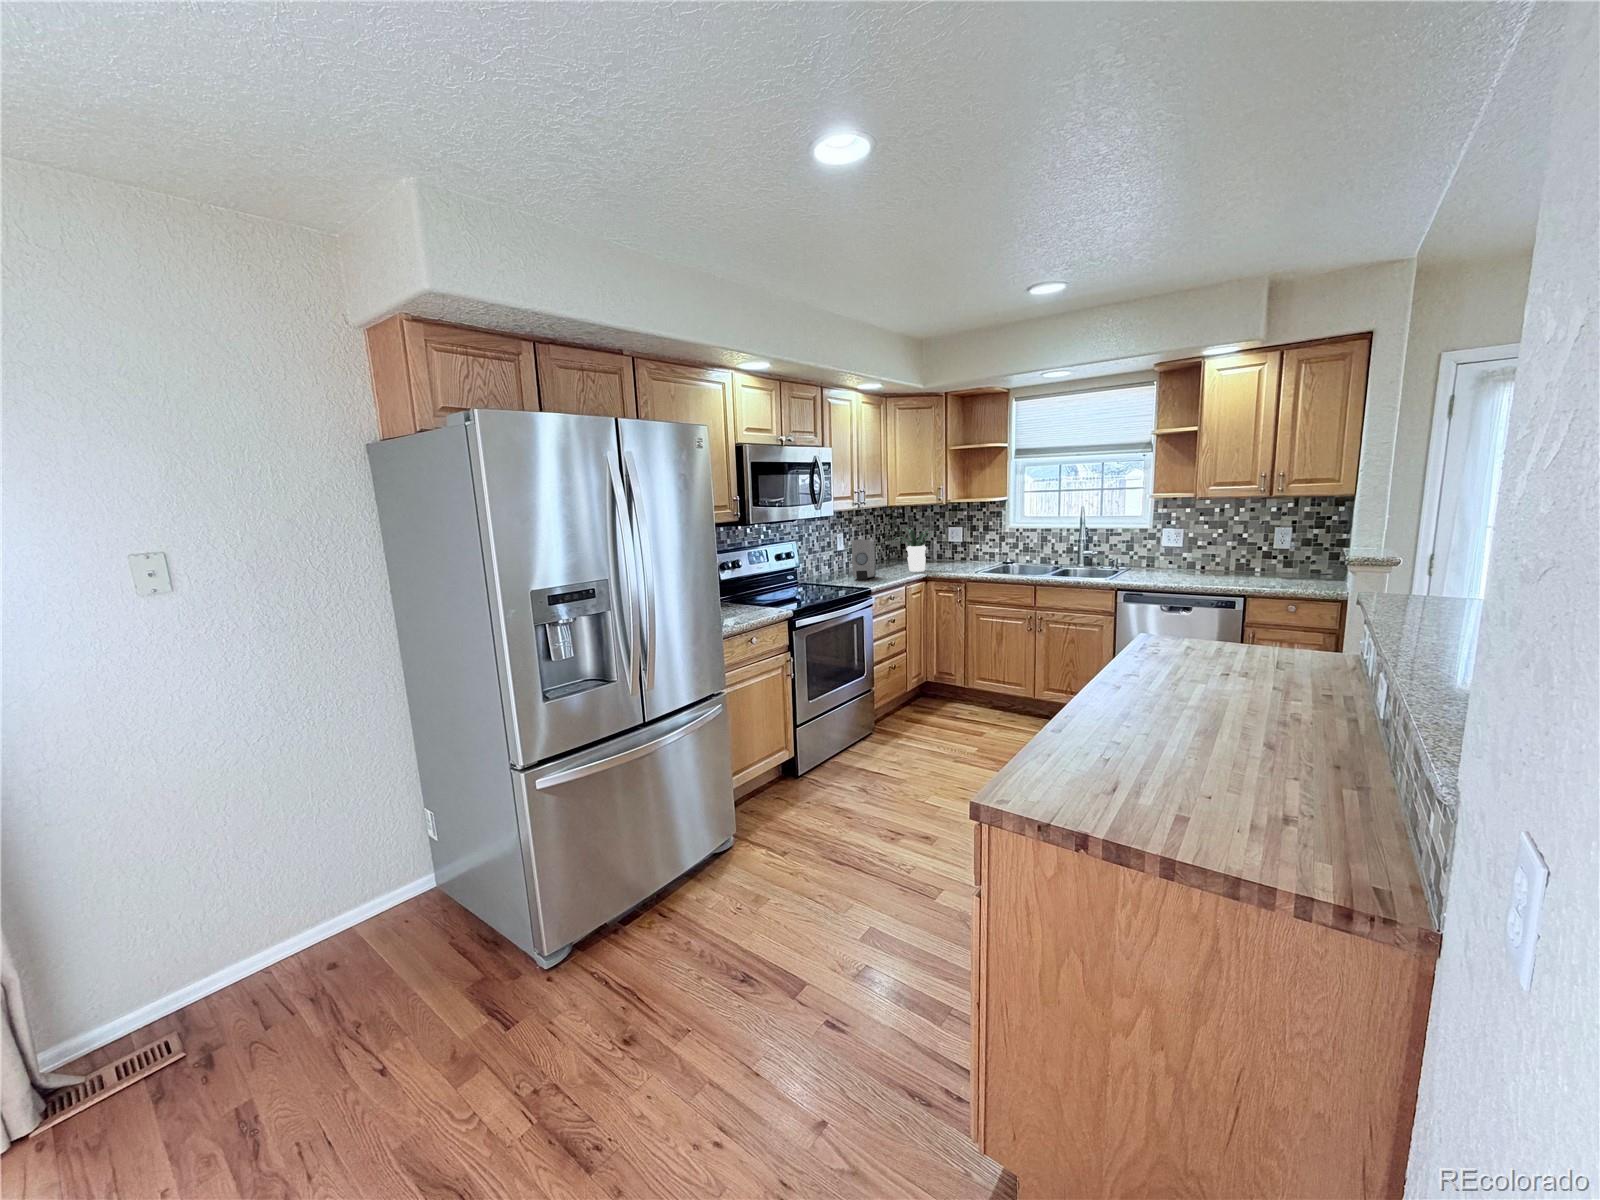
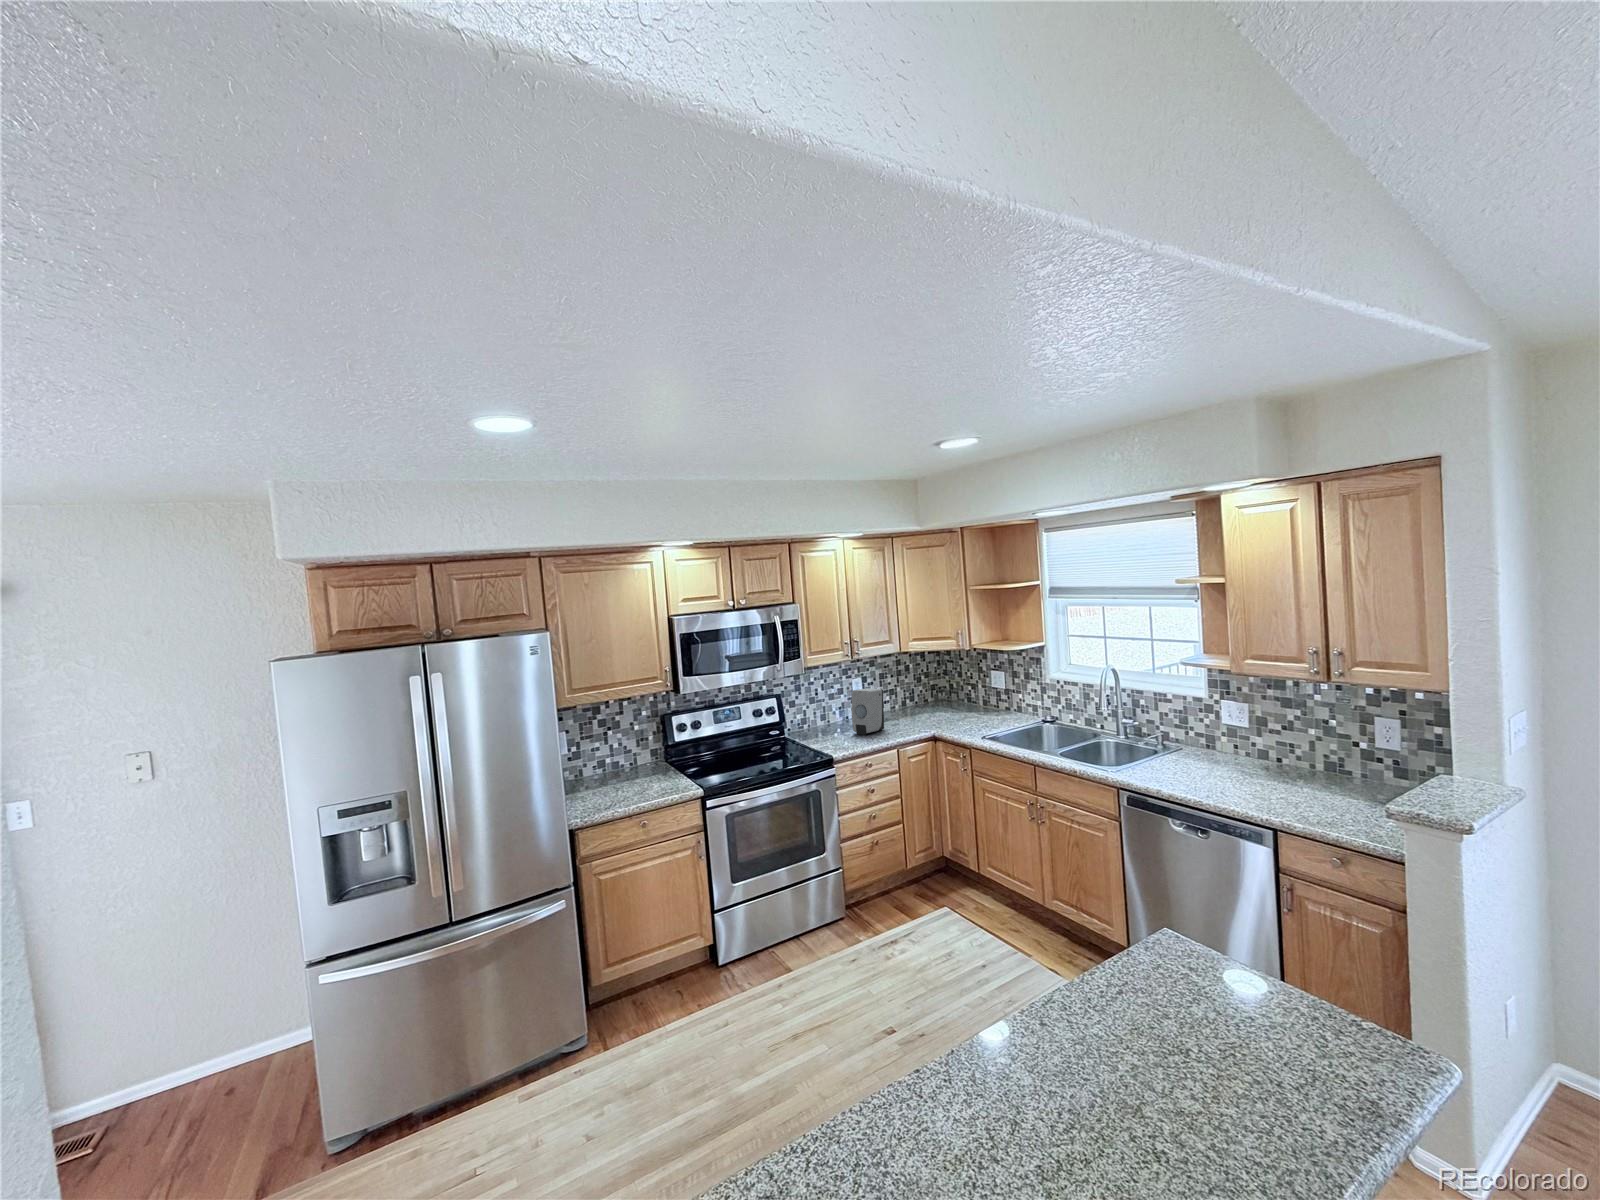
potted plant: present [894,528,931,572] -> none [907,673,968,725]

